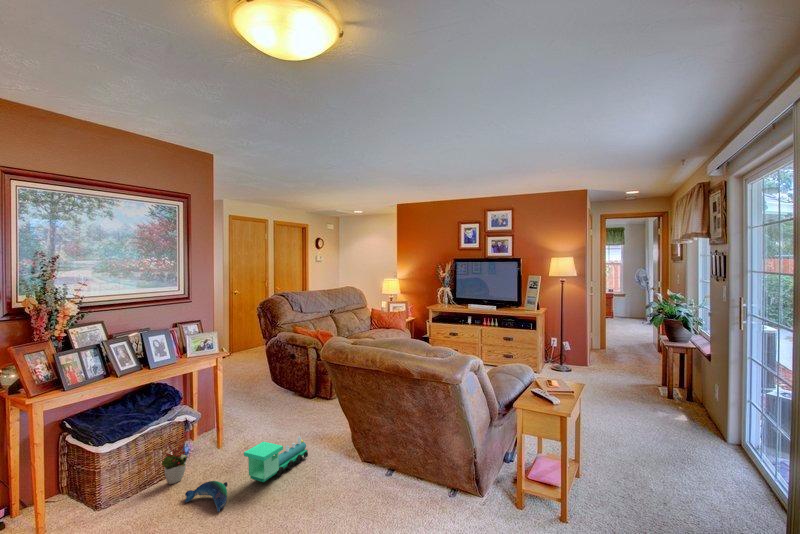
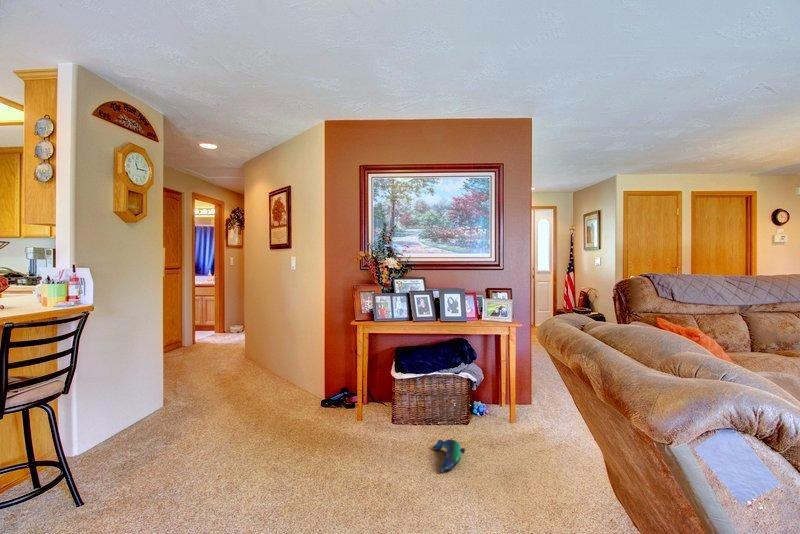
toy train: present [244,436,308,482] -> none [488,427,582,475]
decorative plant: present [162,442,187,484] -> none [436,392,459,430]

